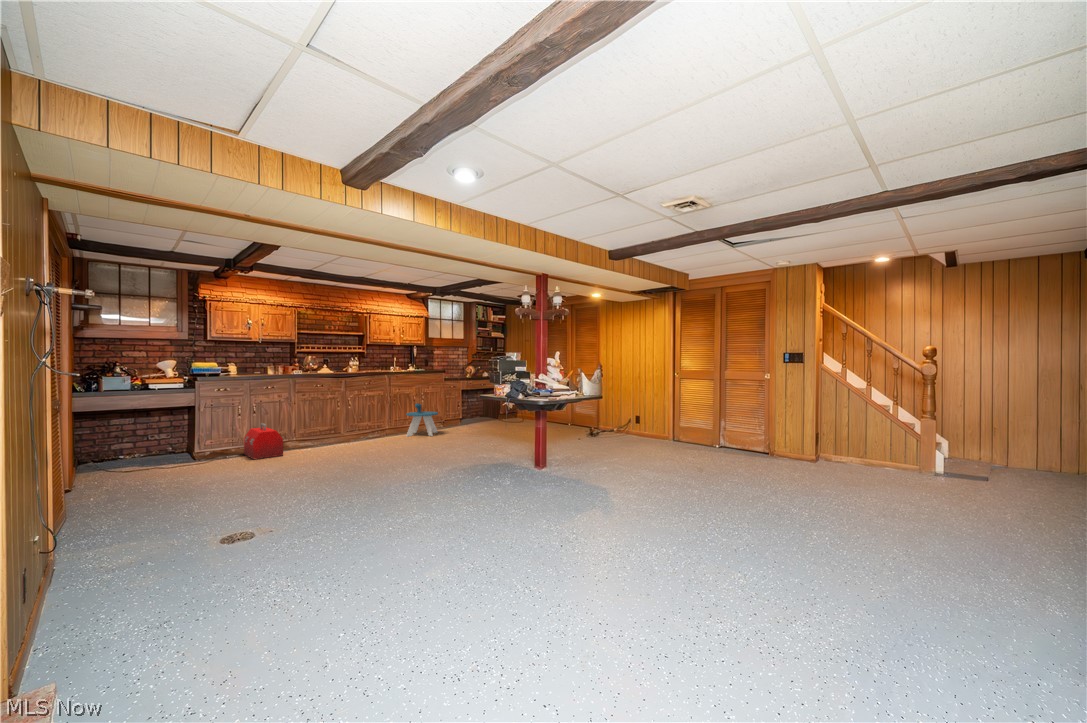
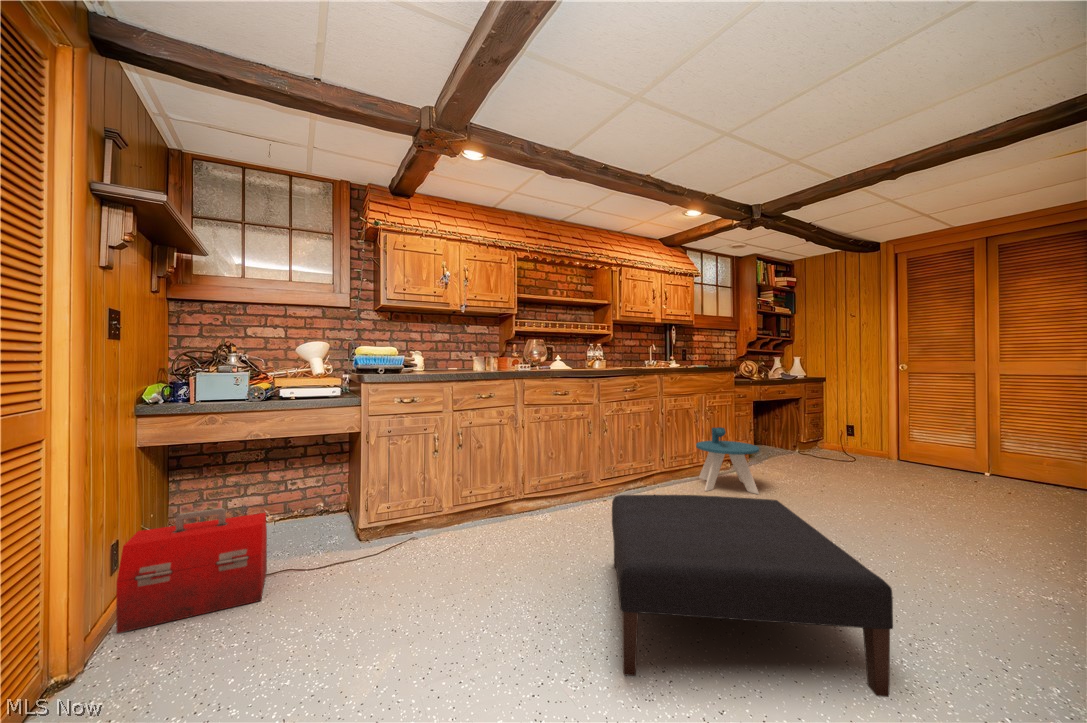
toolbox: present [244,423,283,459] -> present [116,508,267,633]
ottoman: none [294,425,392,473] -> present [612,495,893,697]

